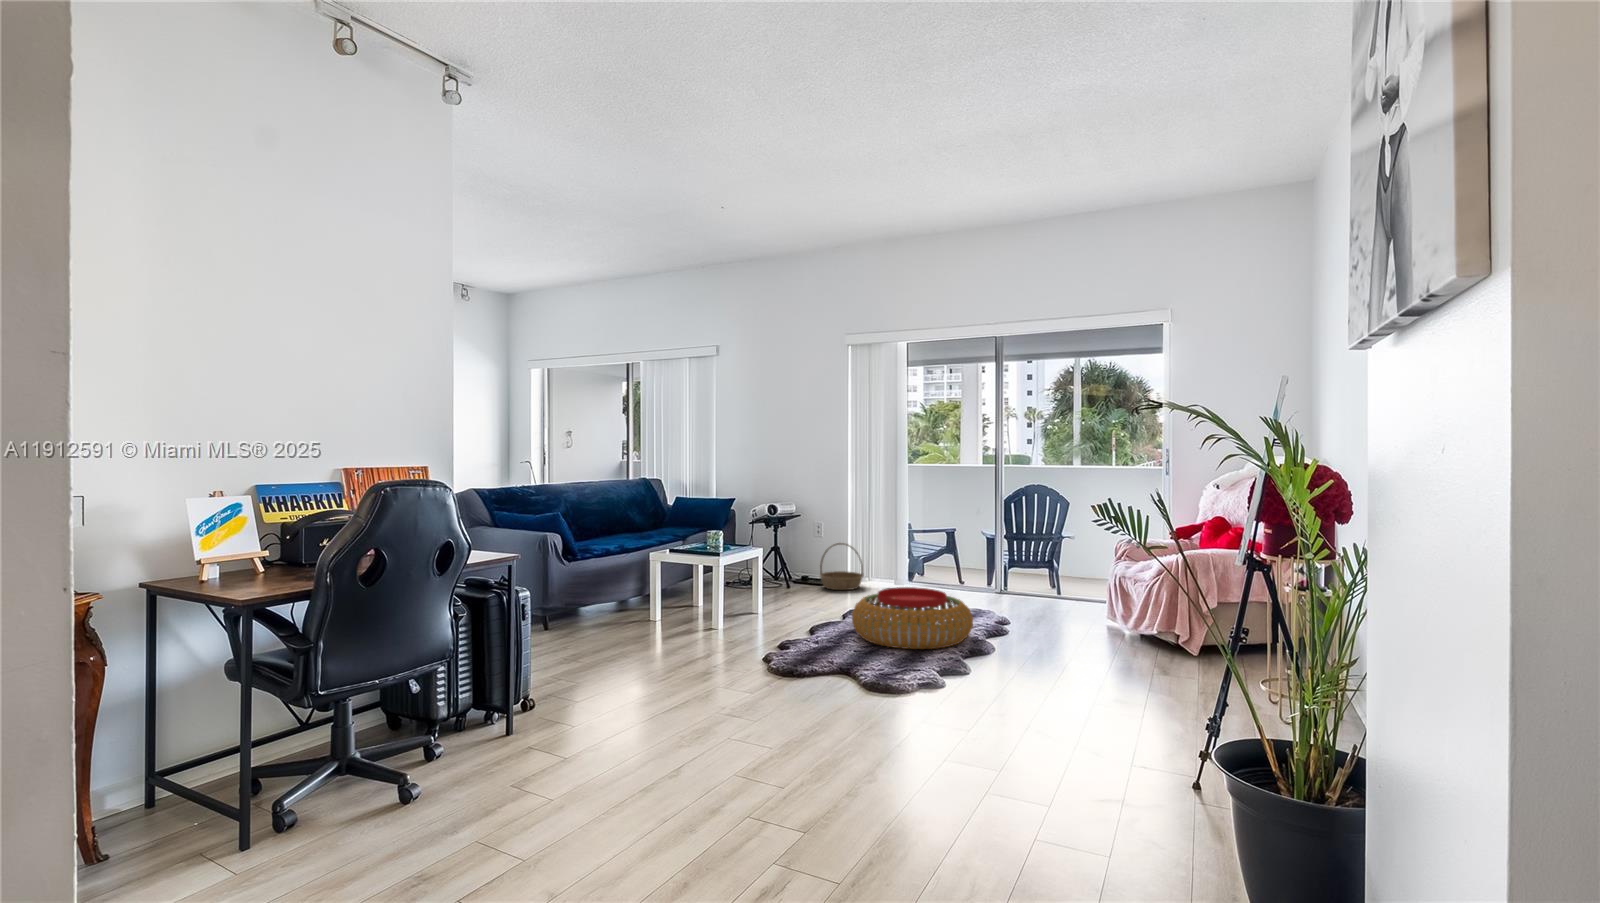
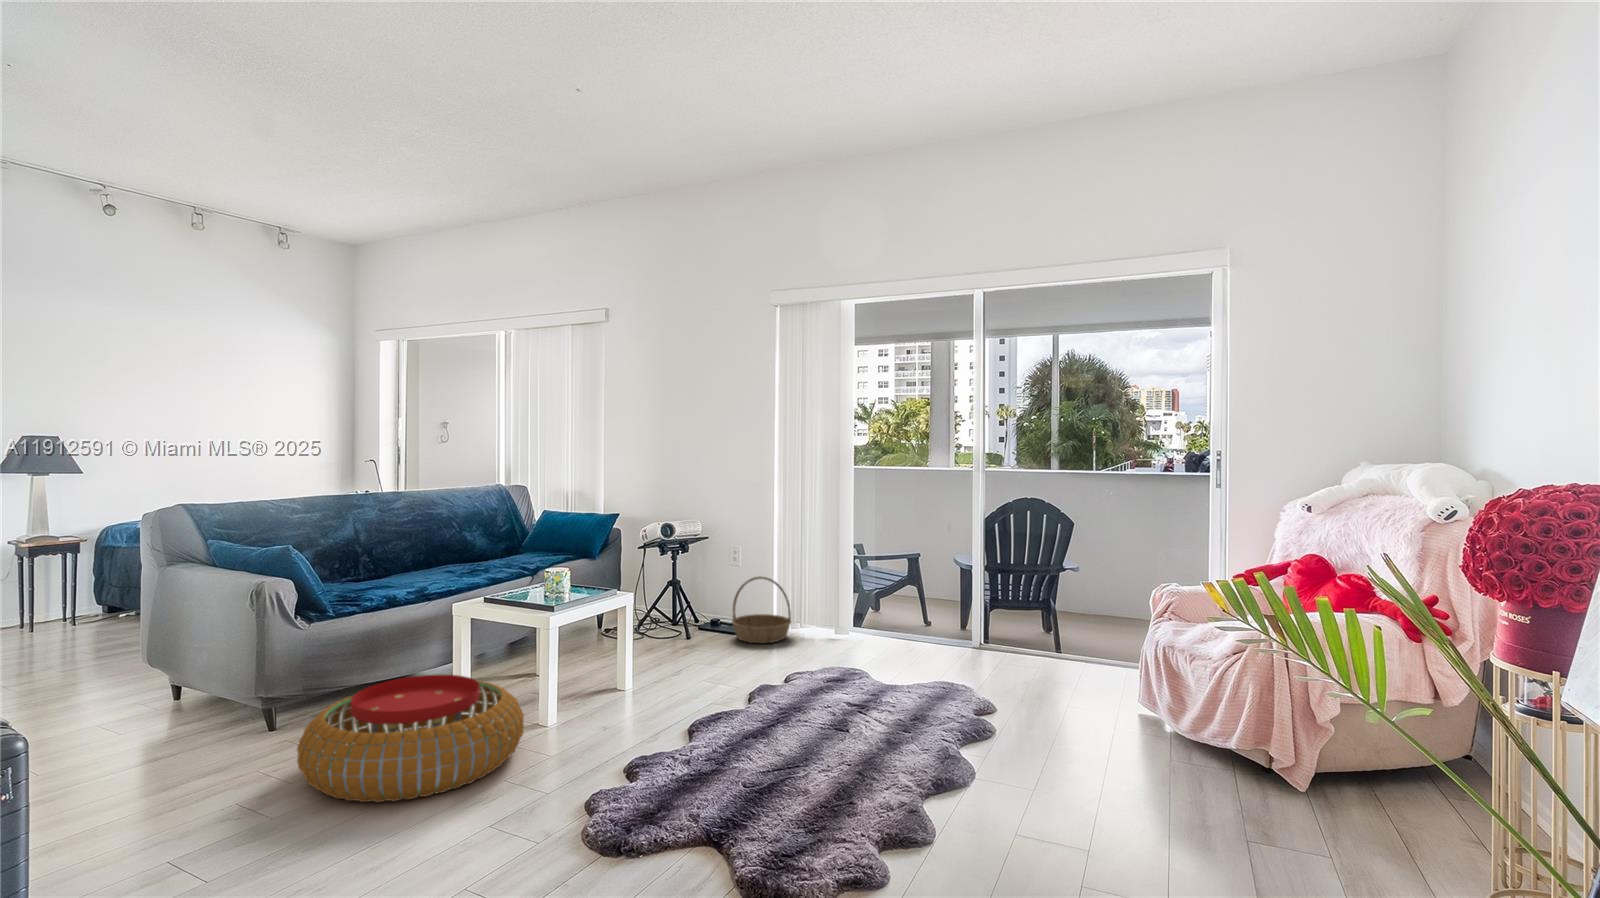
pouf: present [852,587,973,649] -> present [297,674,524,802]

